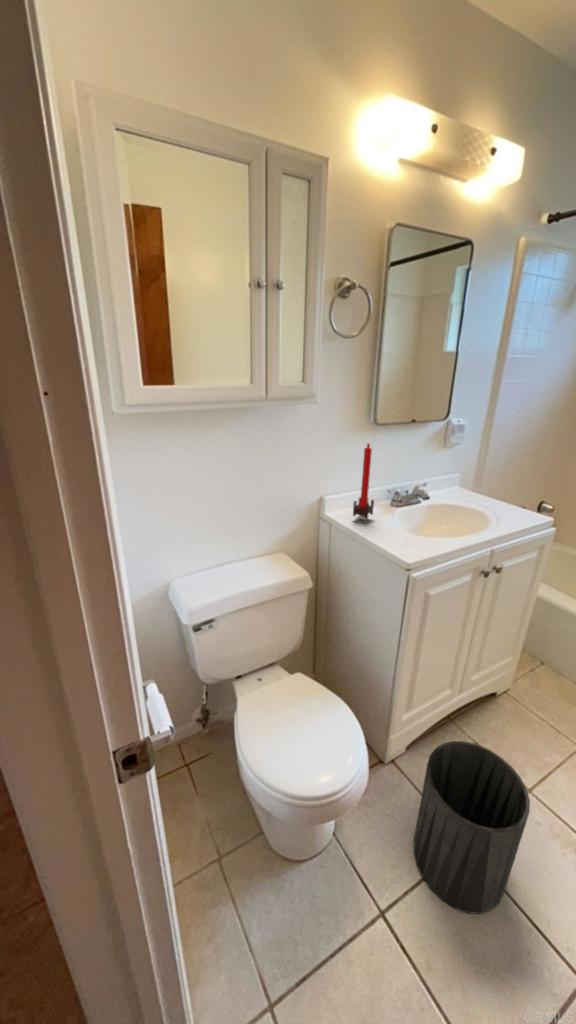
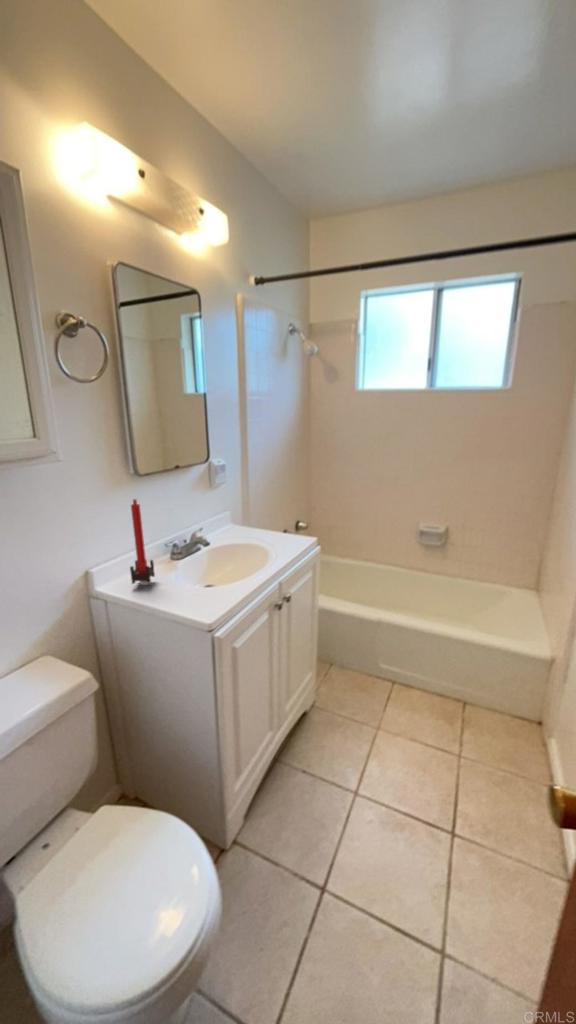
trash can: present [414,741,530,914] -> none [276,783,373,975]

